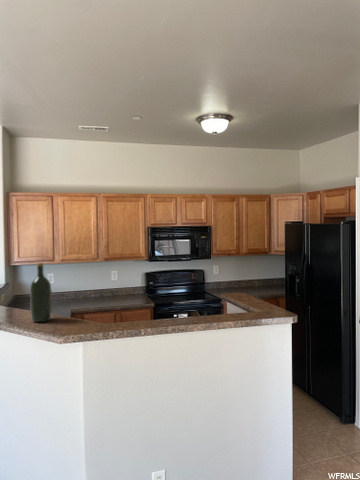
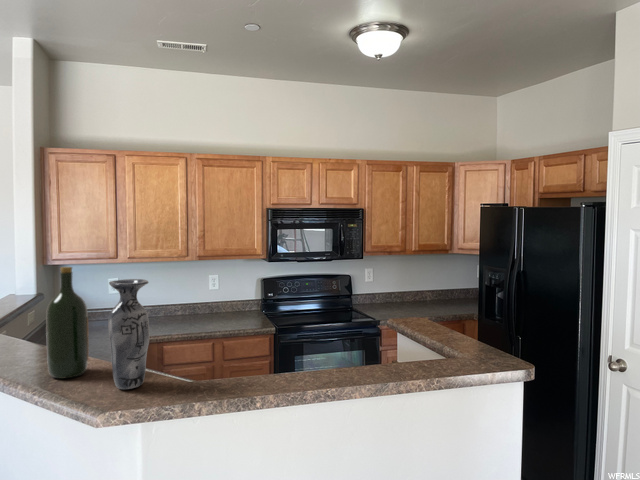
vase: none [64,269,85,326] -> present [108,279,149,389]

